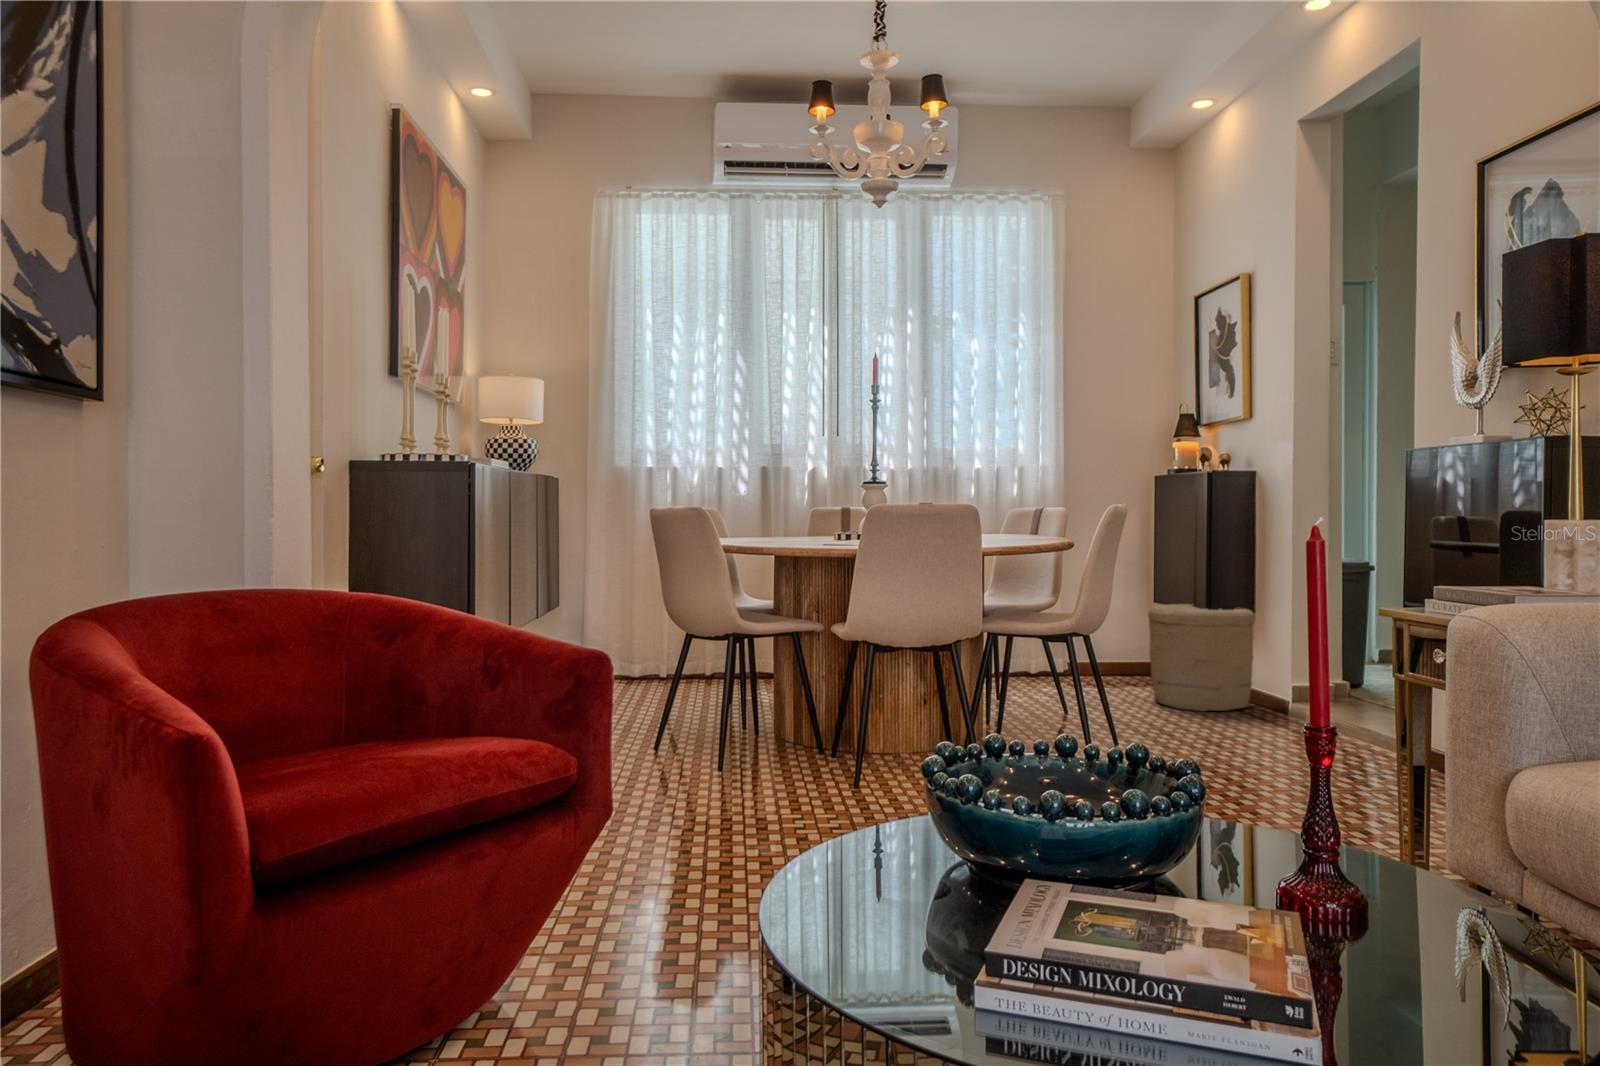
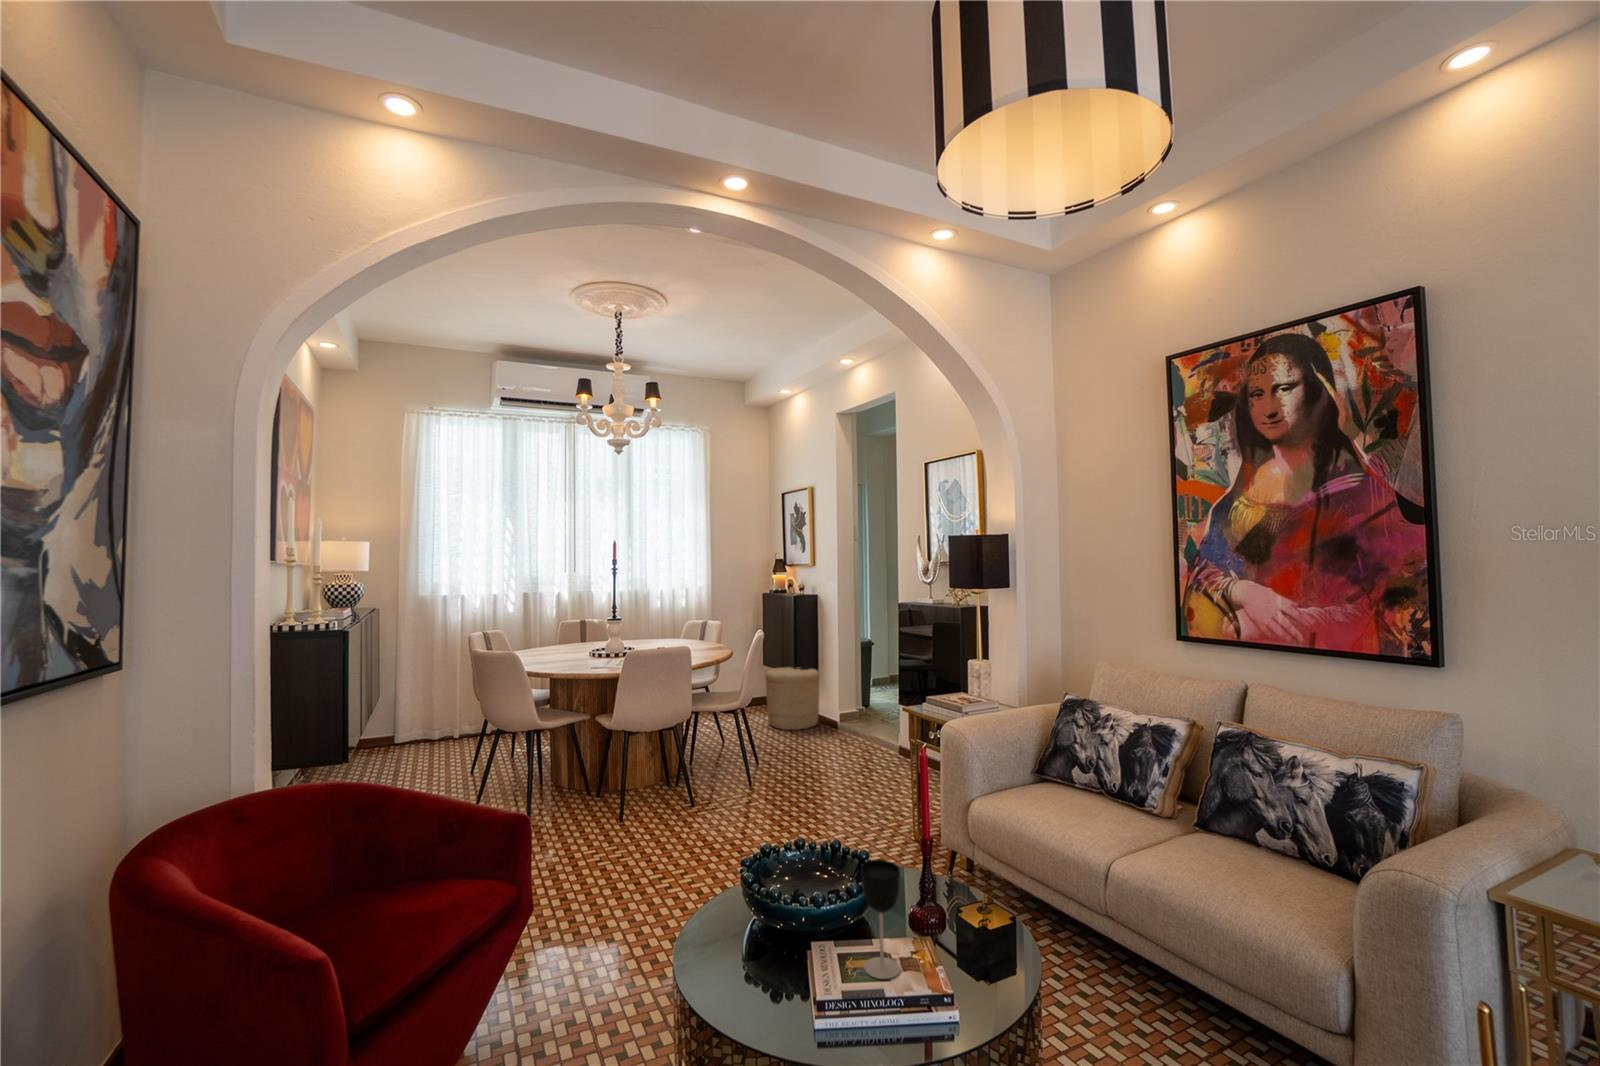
wine glass: none [1111,708,1203,950] -> present [861,860,900,979]

